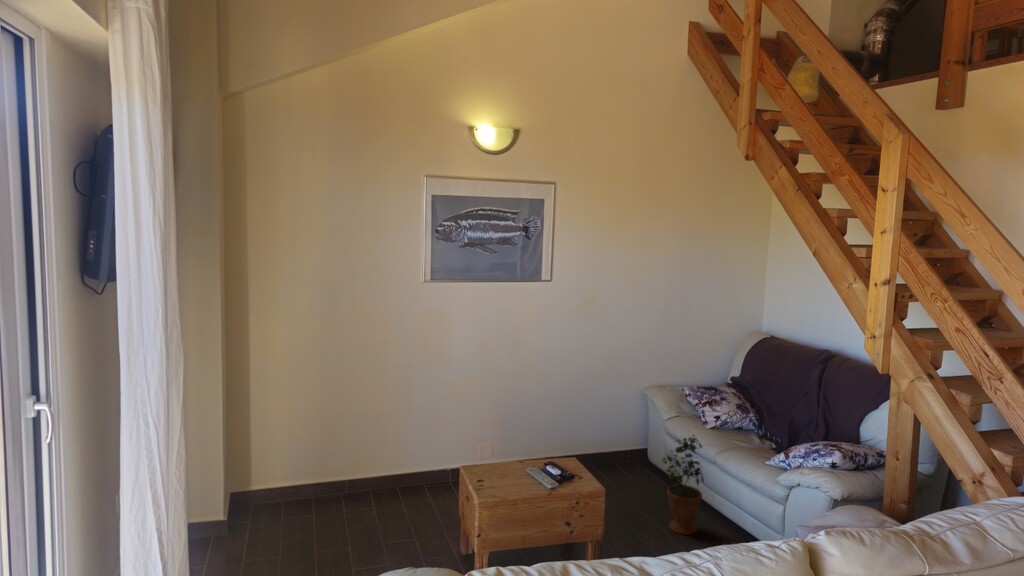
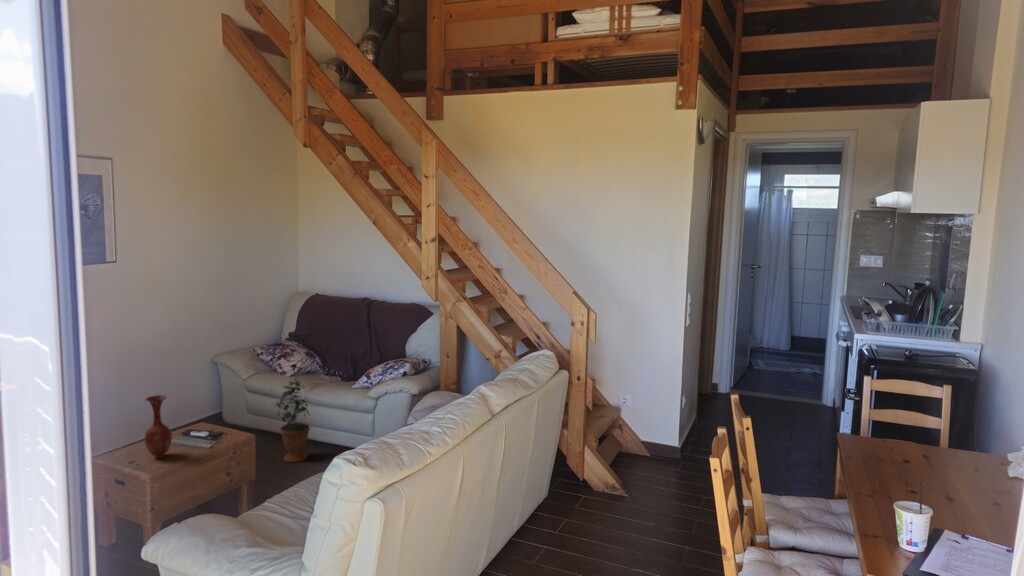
vase: none [489,419,514,483] -> present [145,395,172,458]

